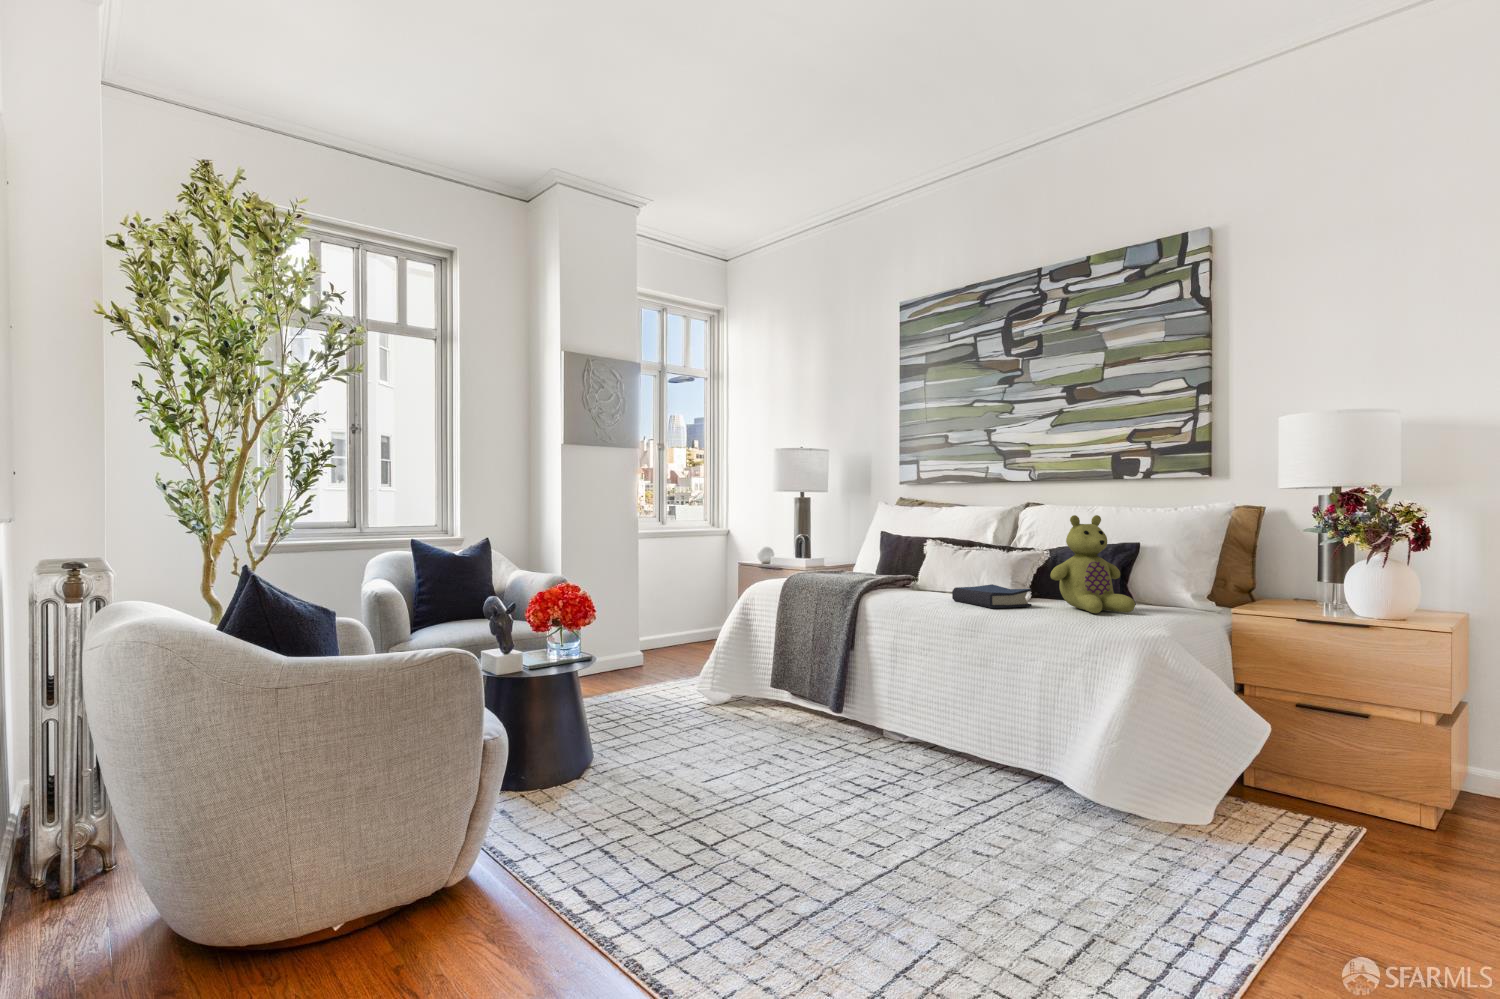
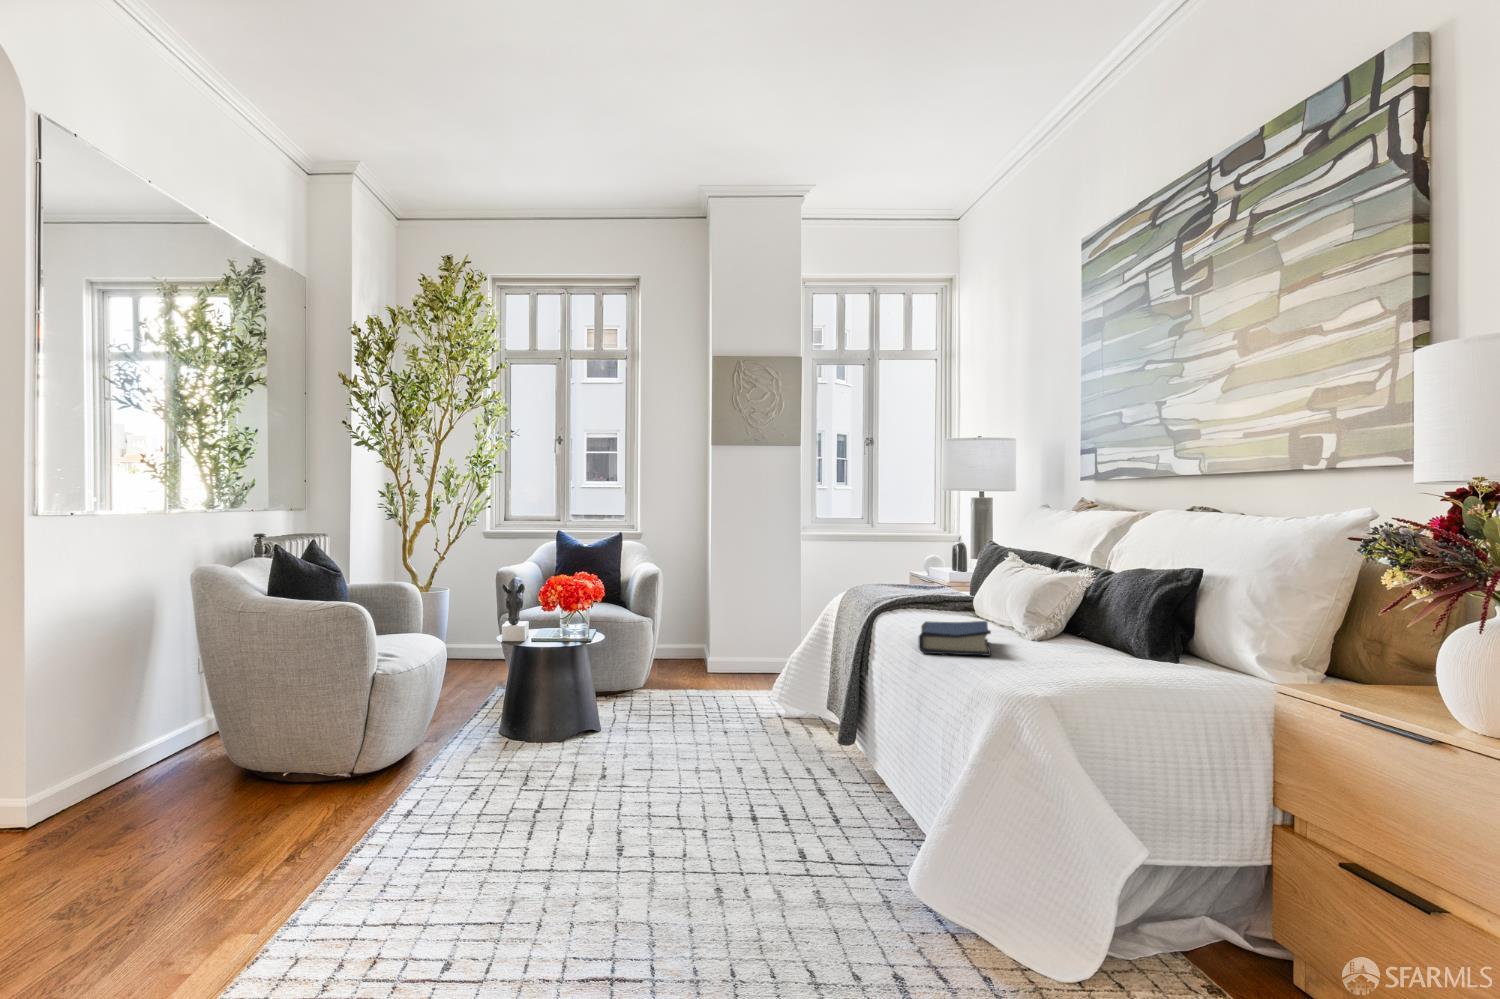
stuffed bear: present [1051,515,1135,613] -> none [1007,529,1129,678]

